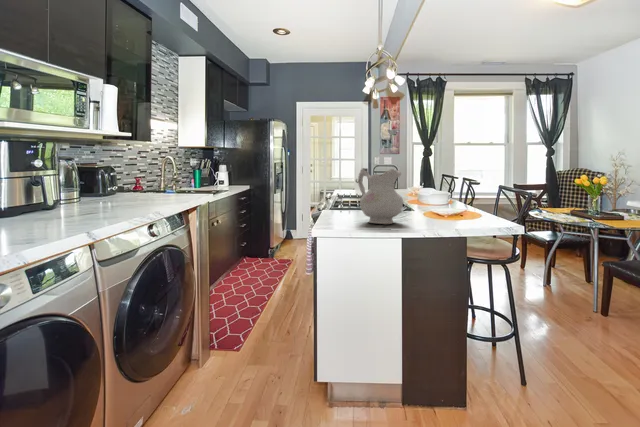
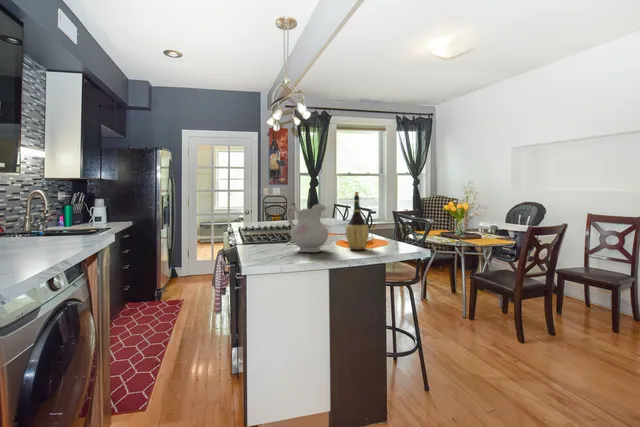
wine bottle: none [425,156,453,224] -> present [346,192,369,250]

